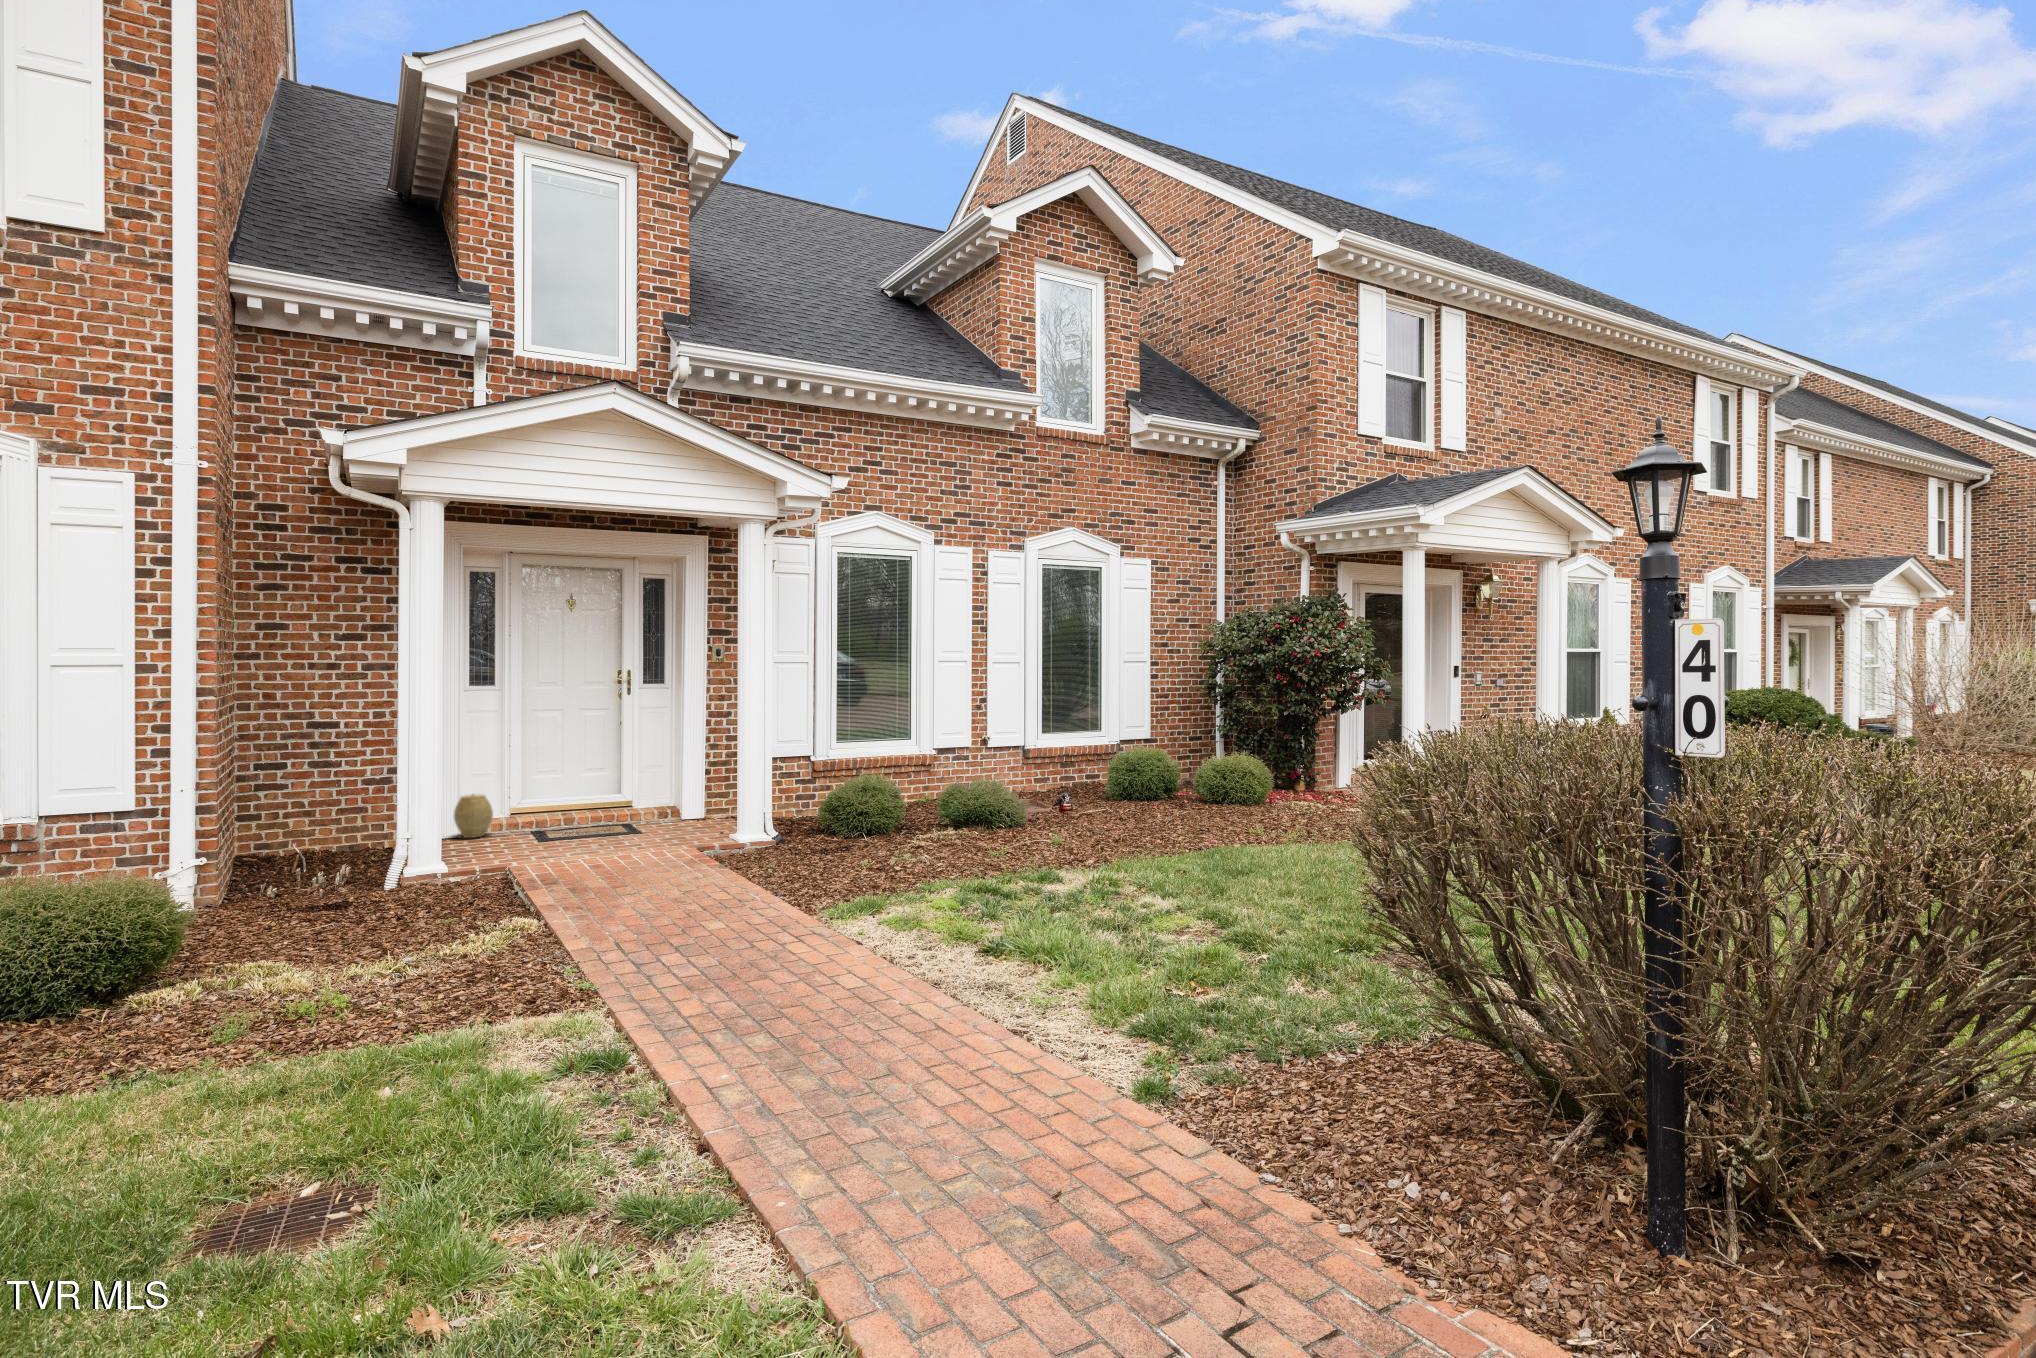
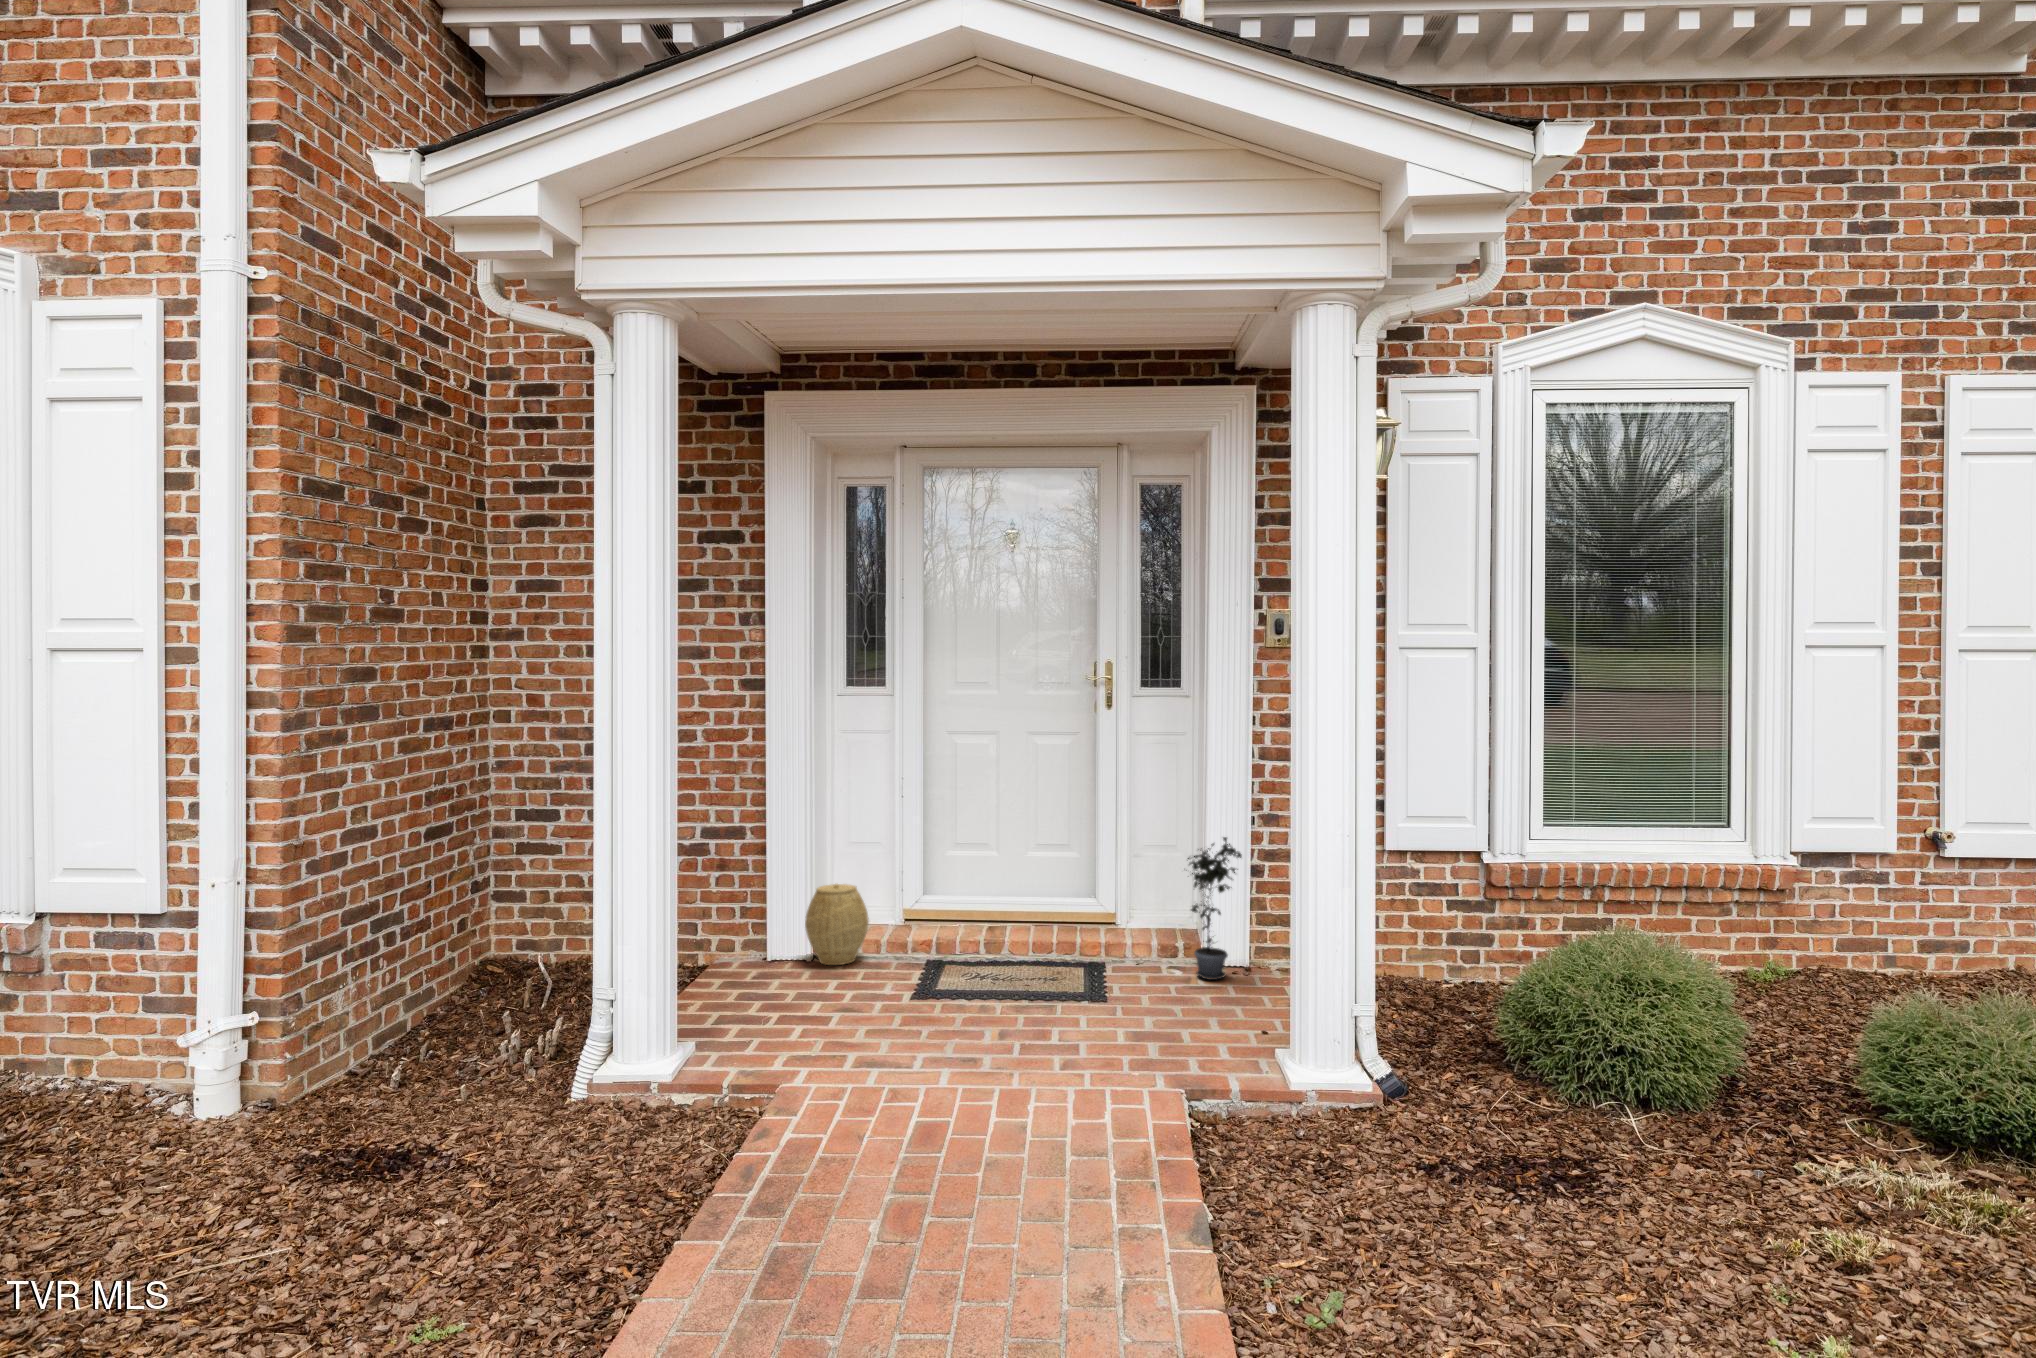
potted plant: none [671,754,702,823] -> present [1188,837,1242,980]

